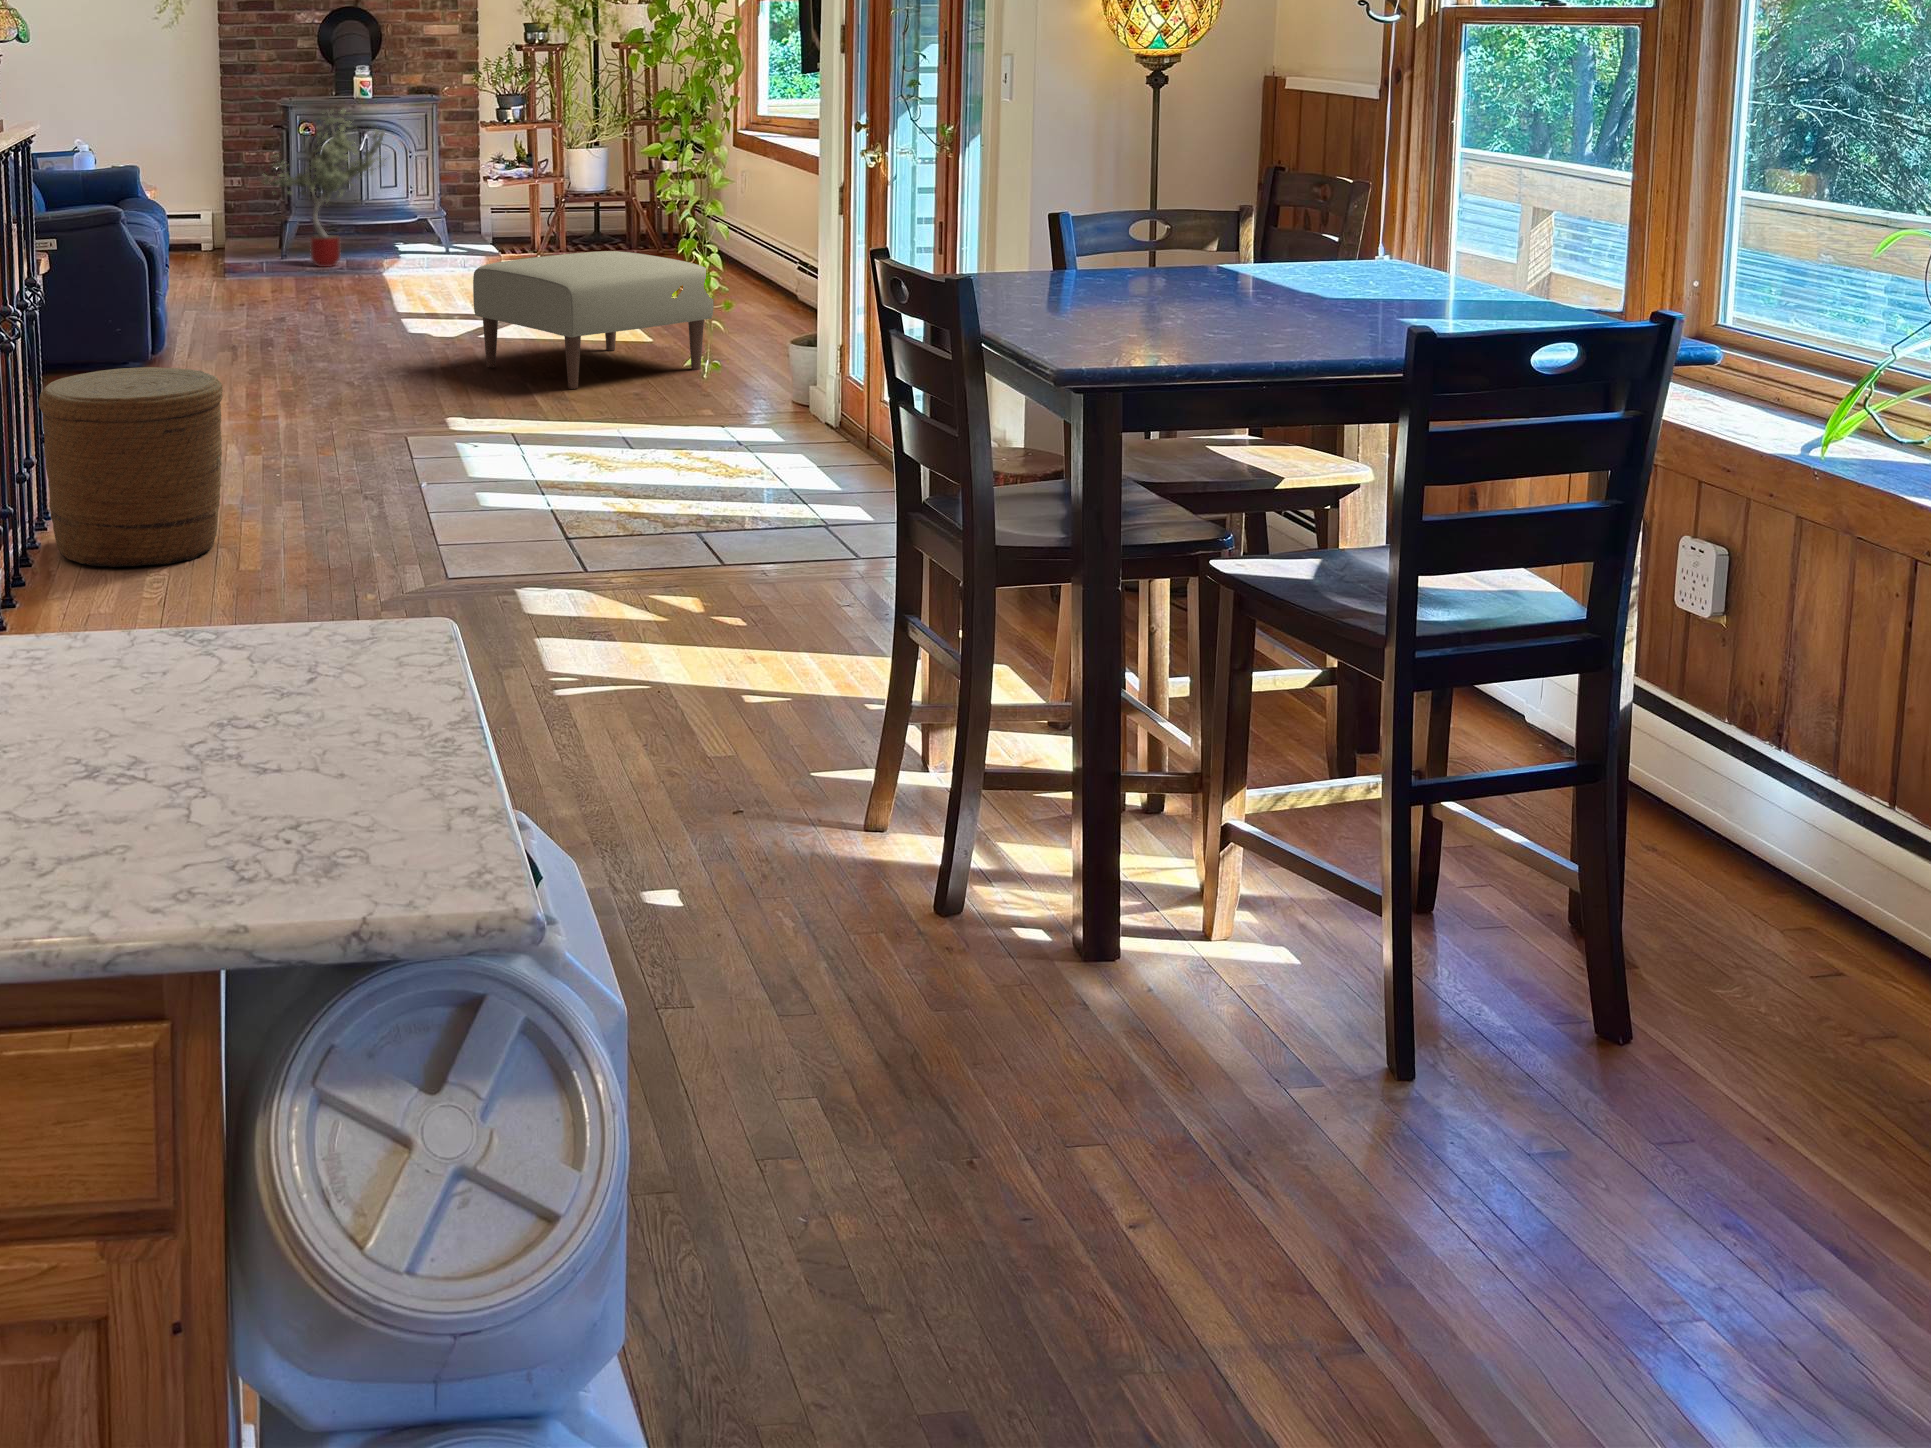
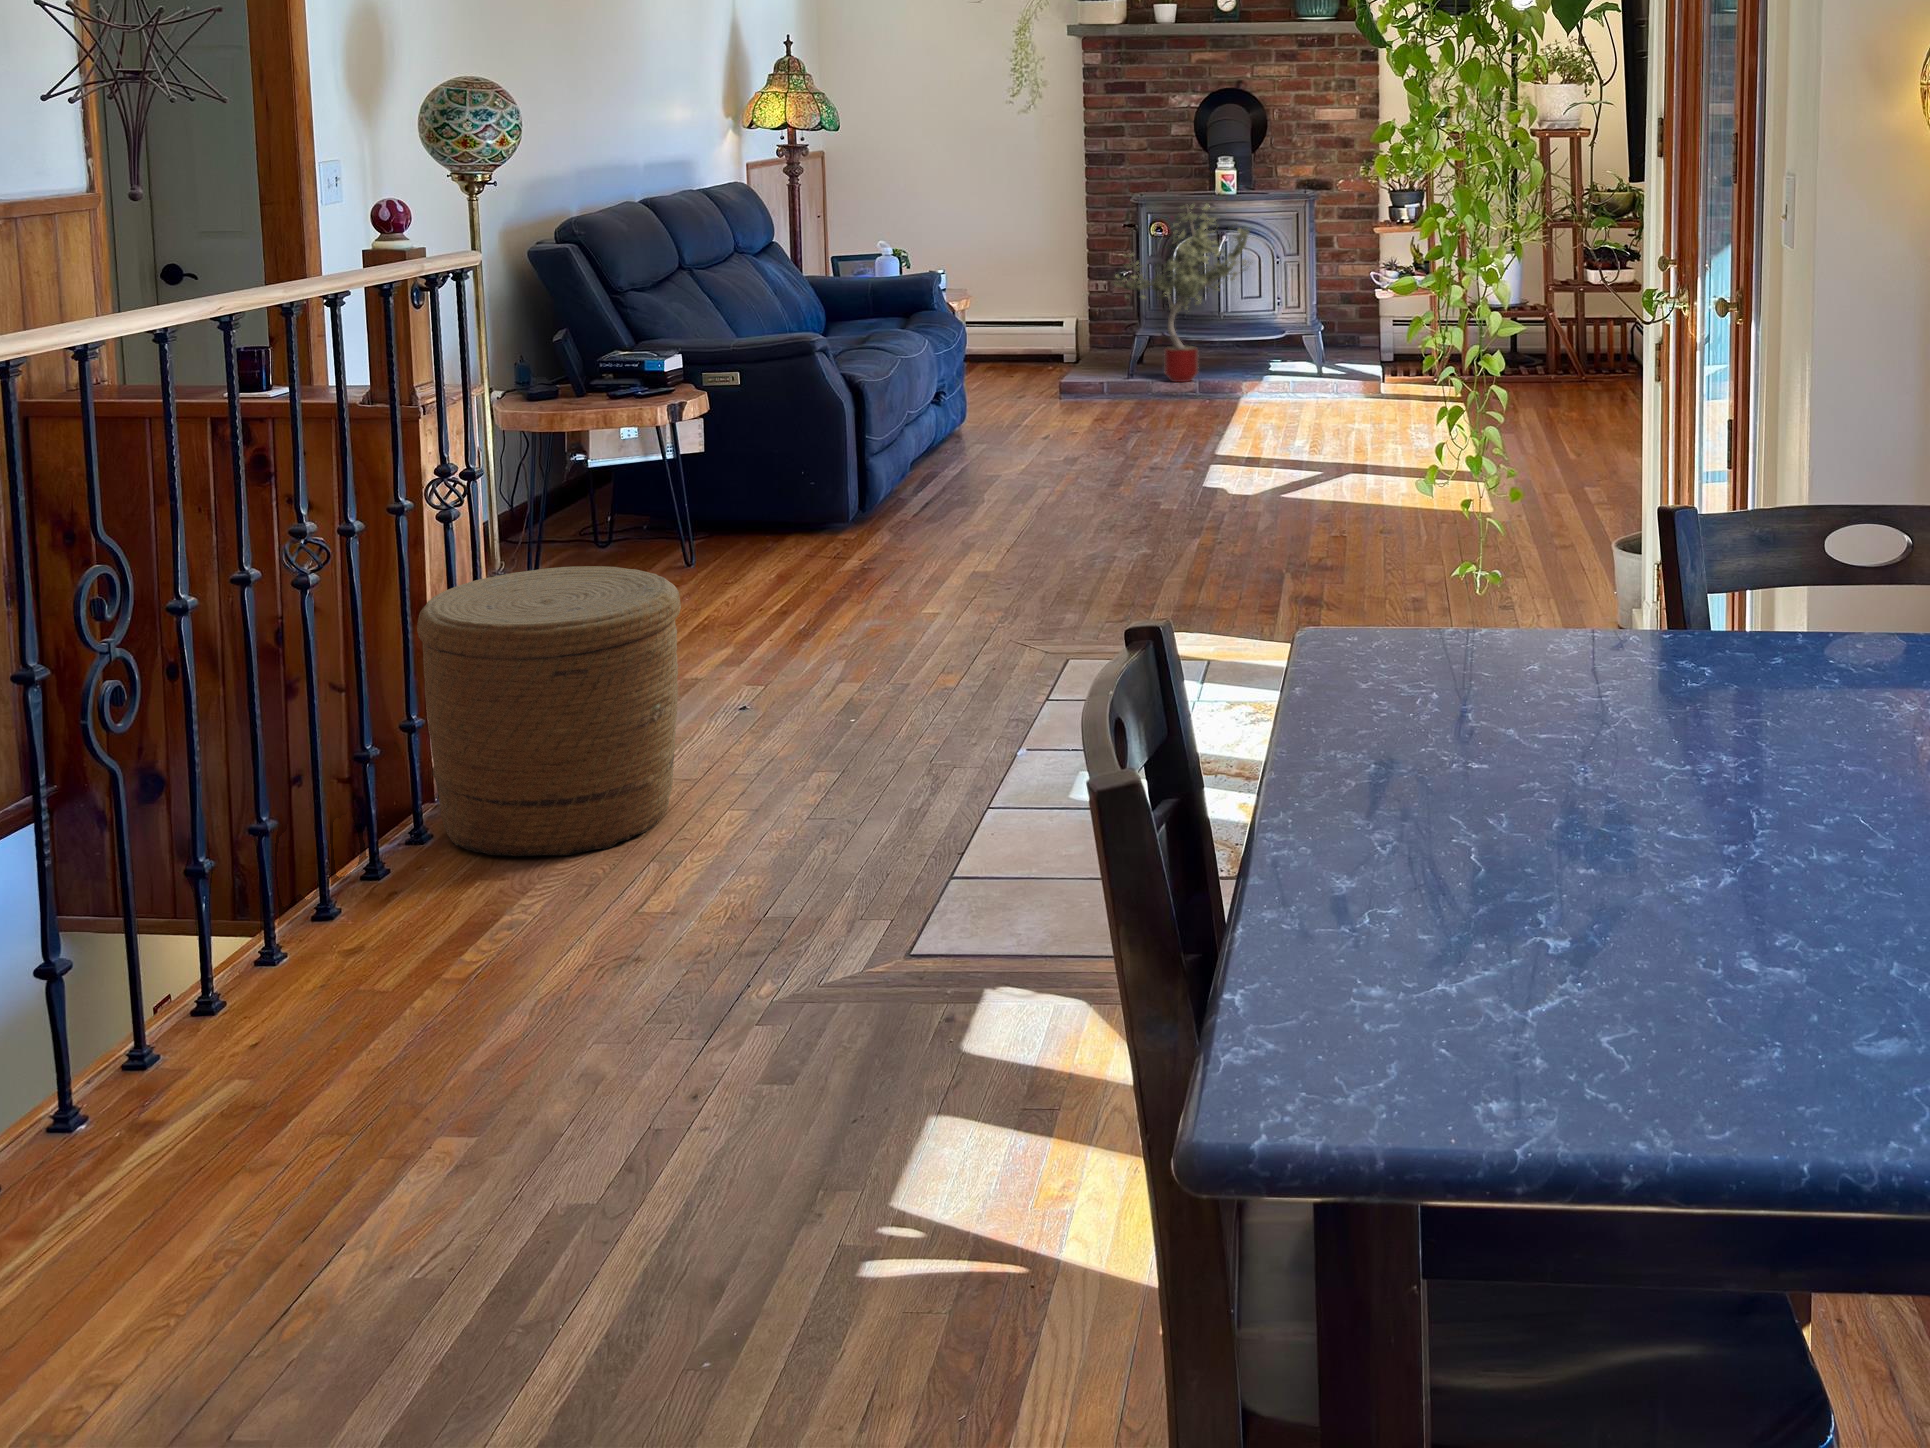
ottoman: present [473,251,714,389] -> none [1234,397,1529,579]

